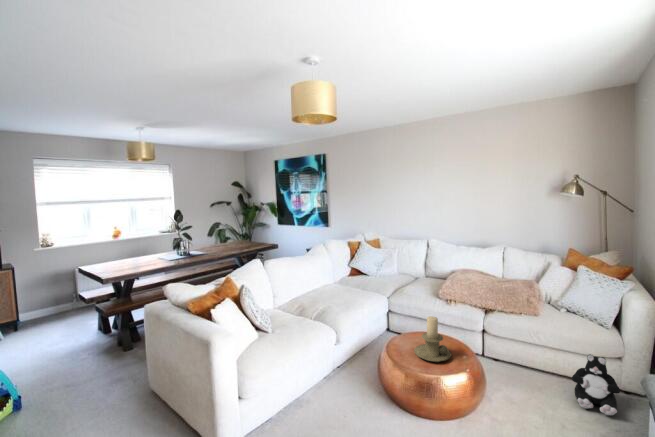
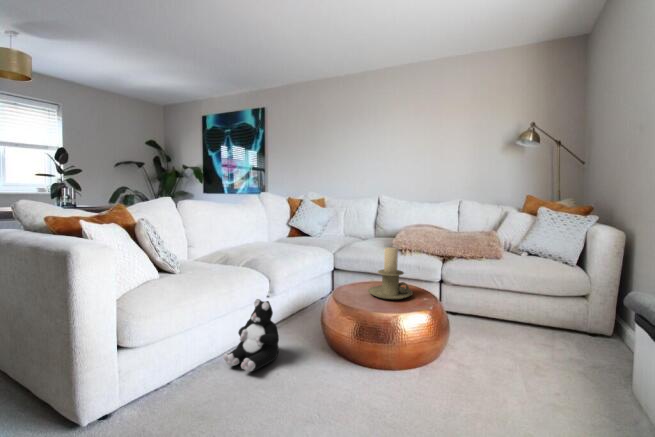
plush toy: present [572,354,620,415] -> present [223,299,279,372]

